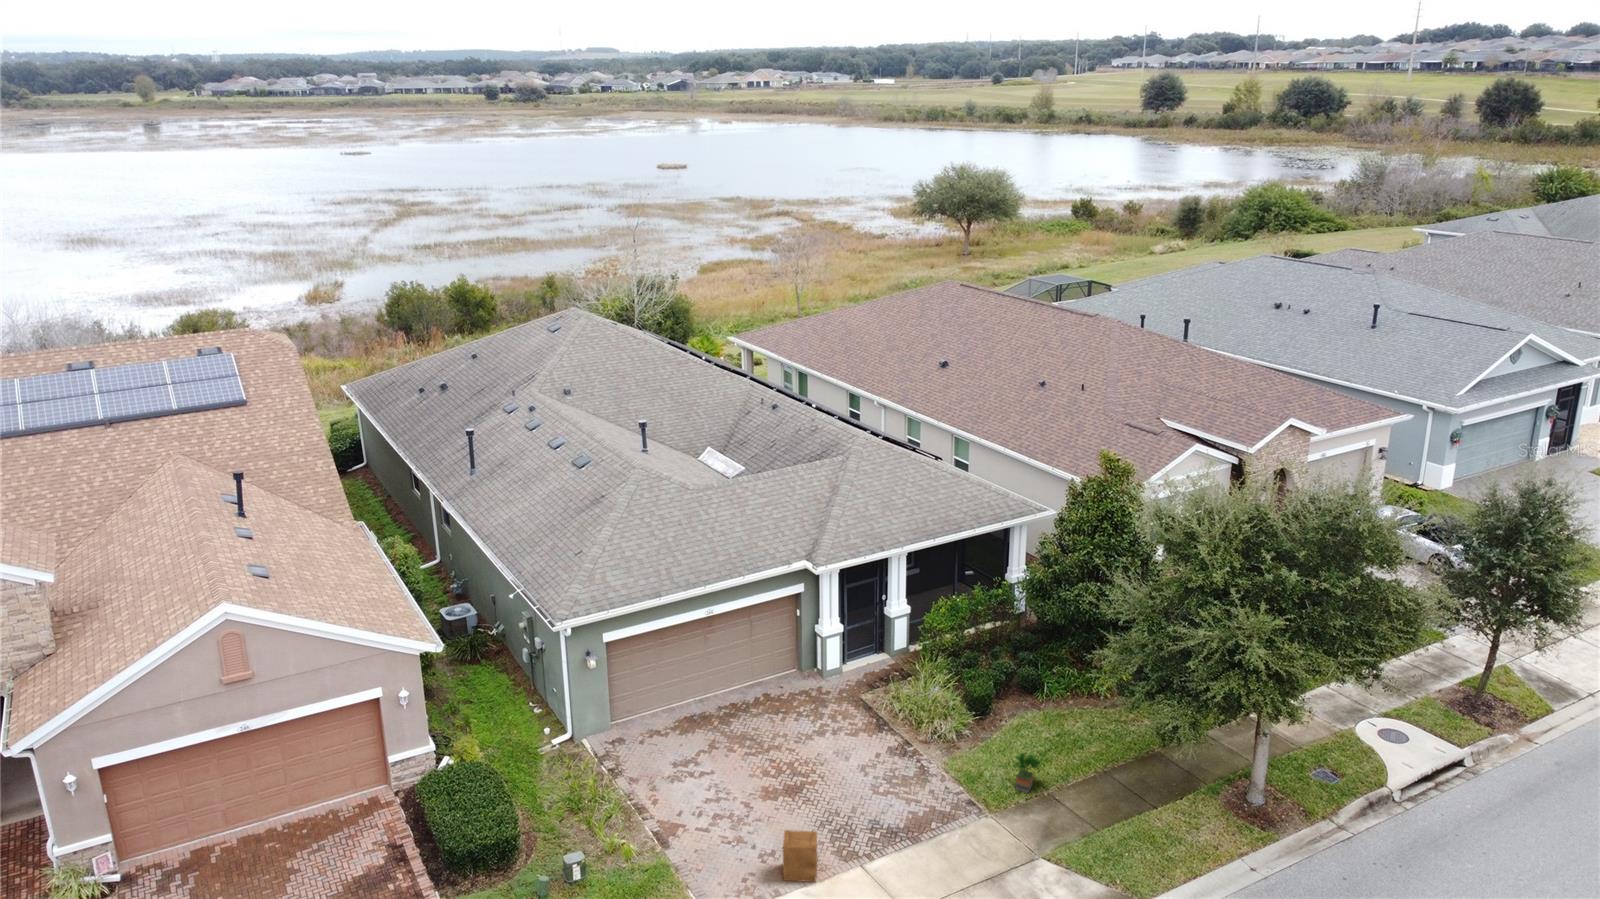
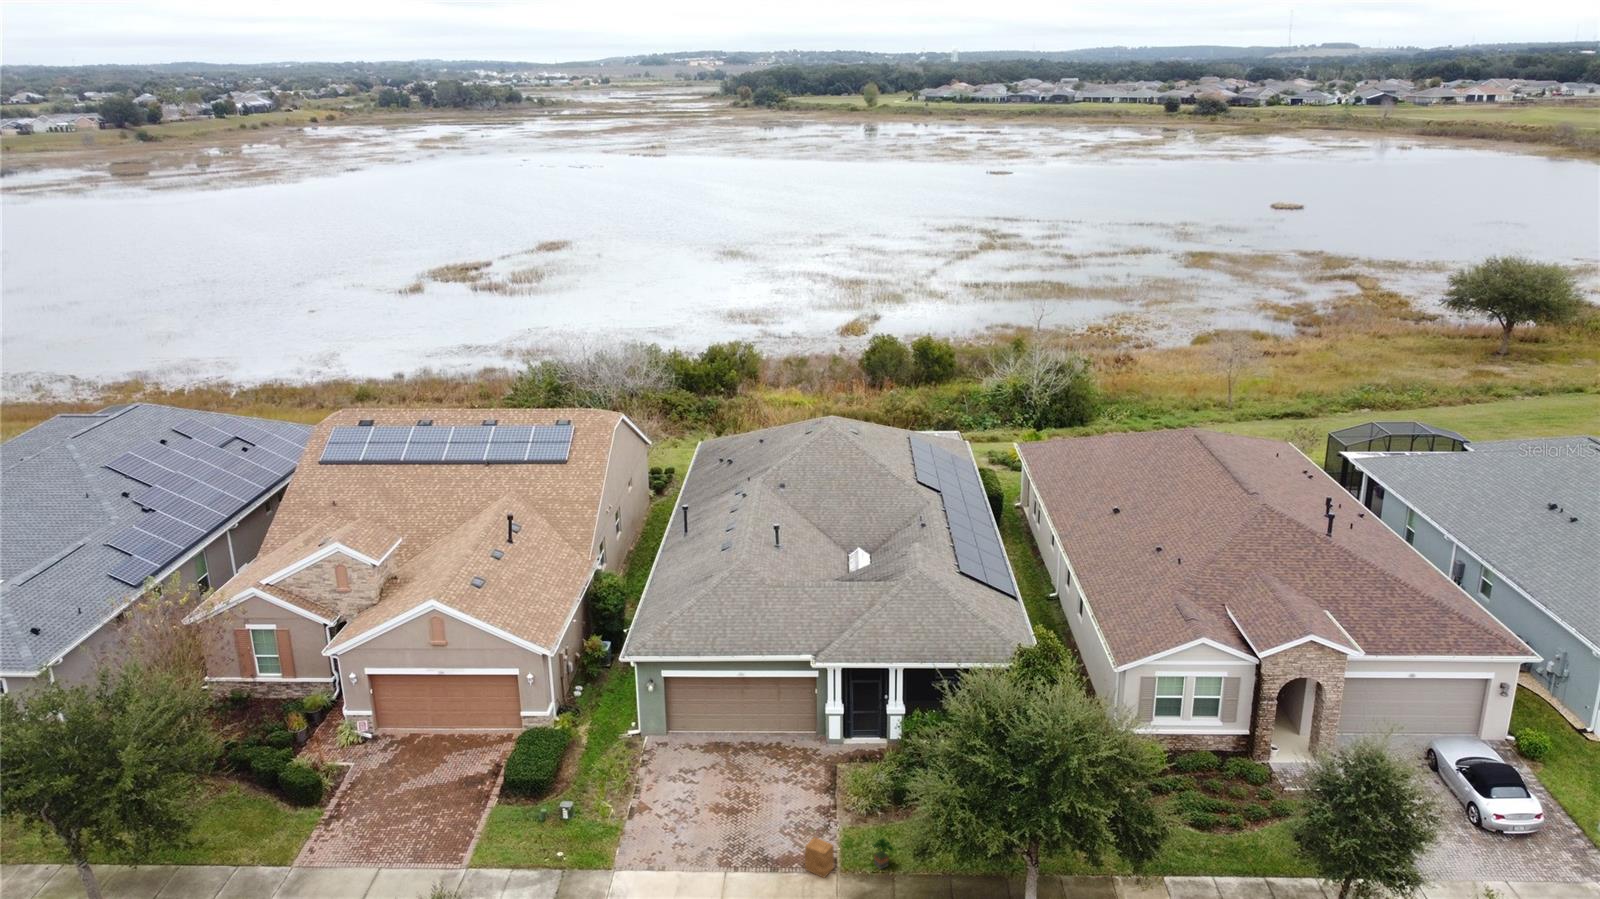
cardboard box: present [783,830,817,882] -> present [805,837,834,878]

